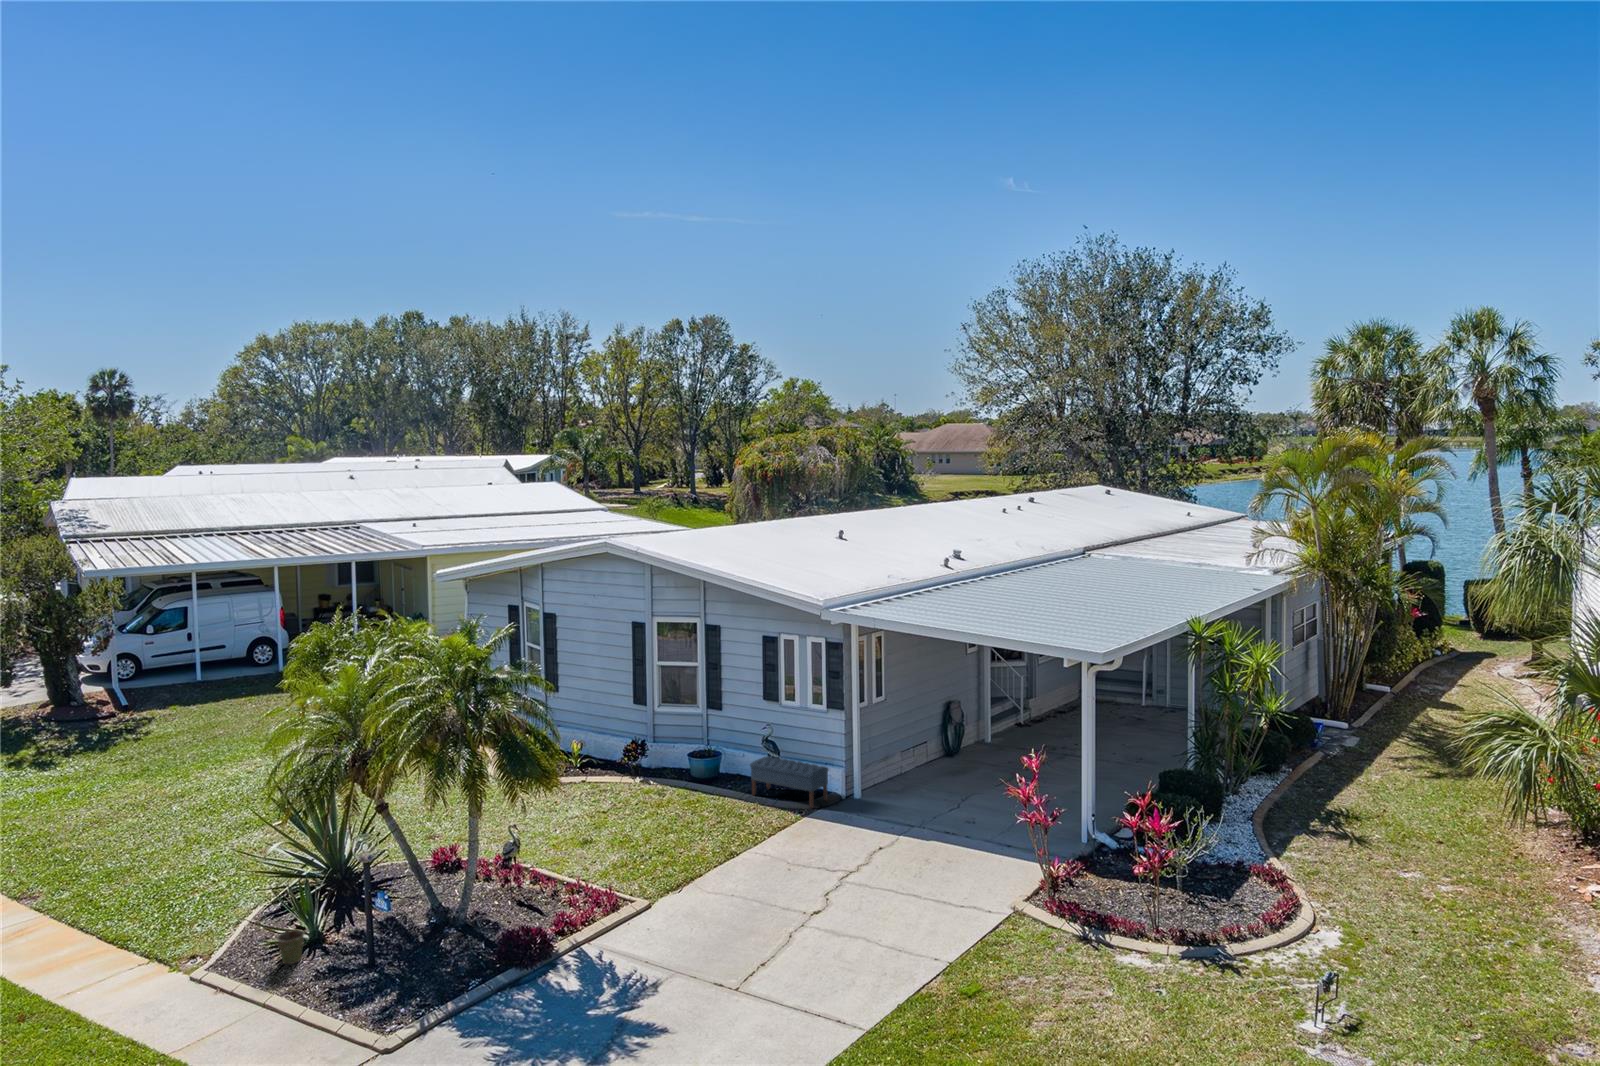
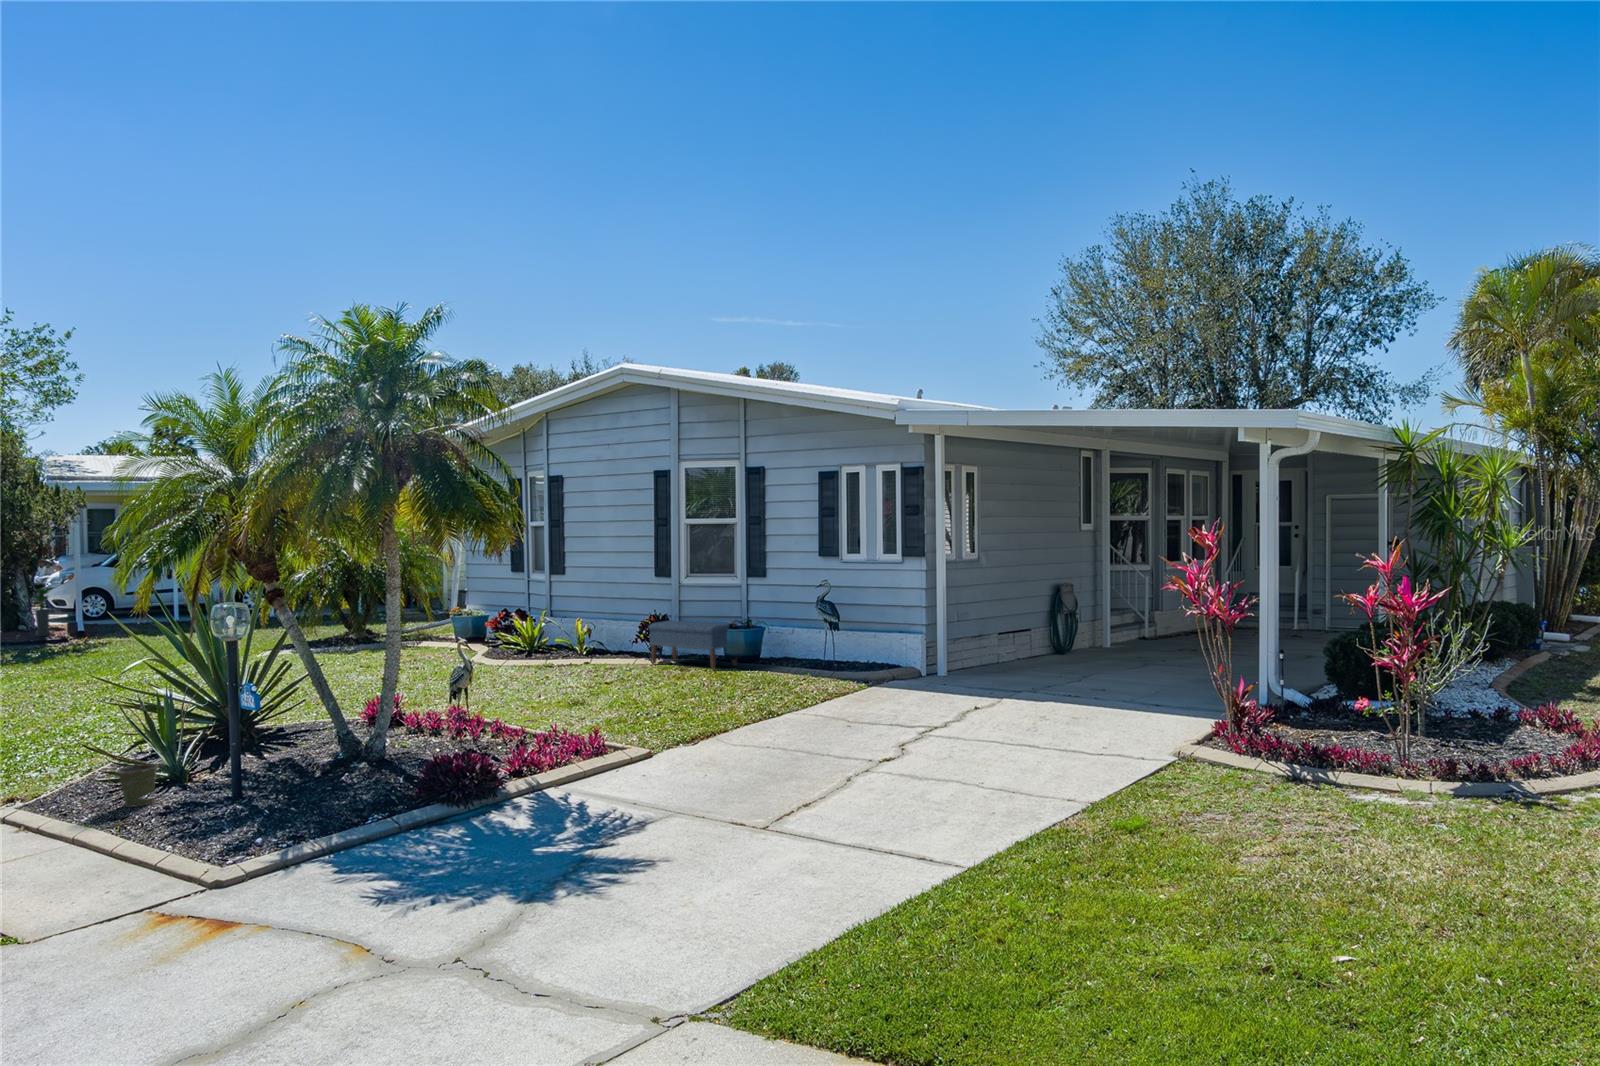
potted plant: none [73,655,101,706] -> present [33,577,53,637]
bench: present [750,756,828,808] -> present [648,620,737,670]

